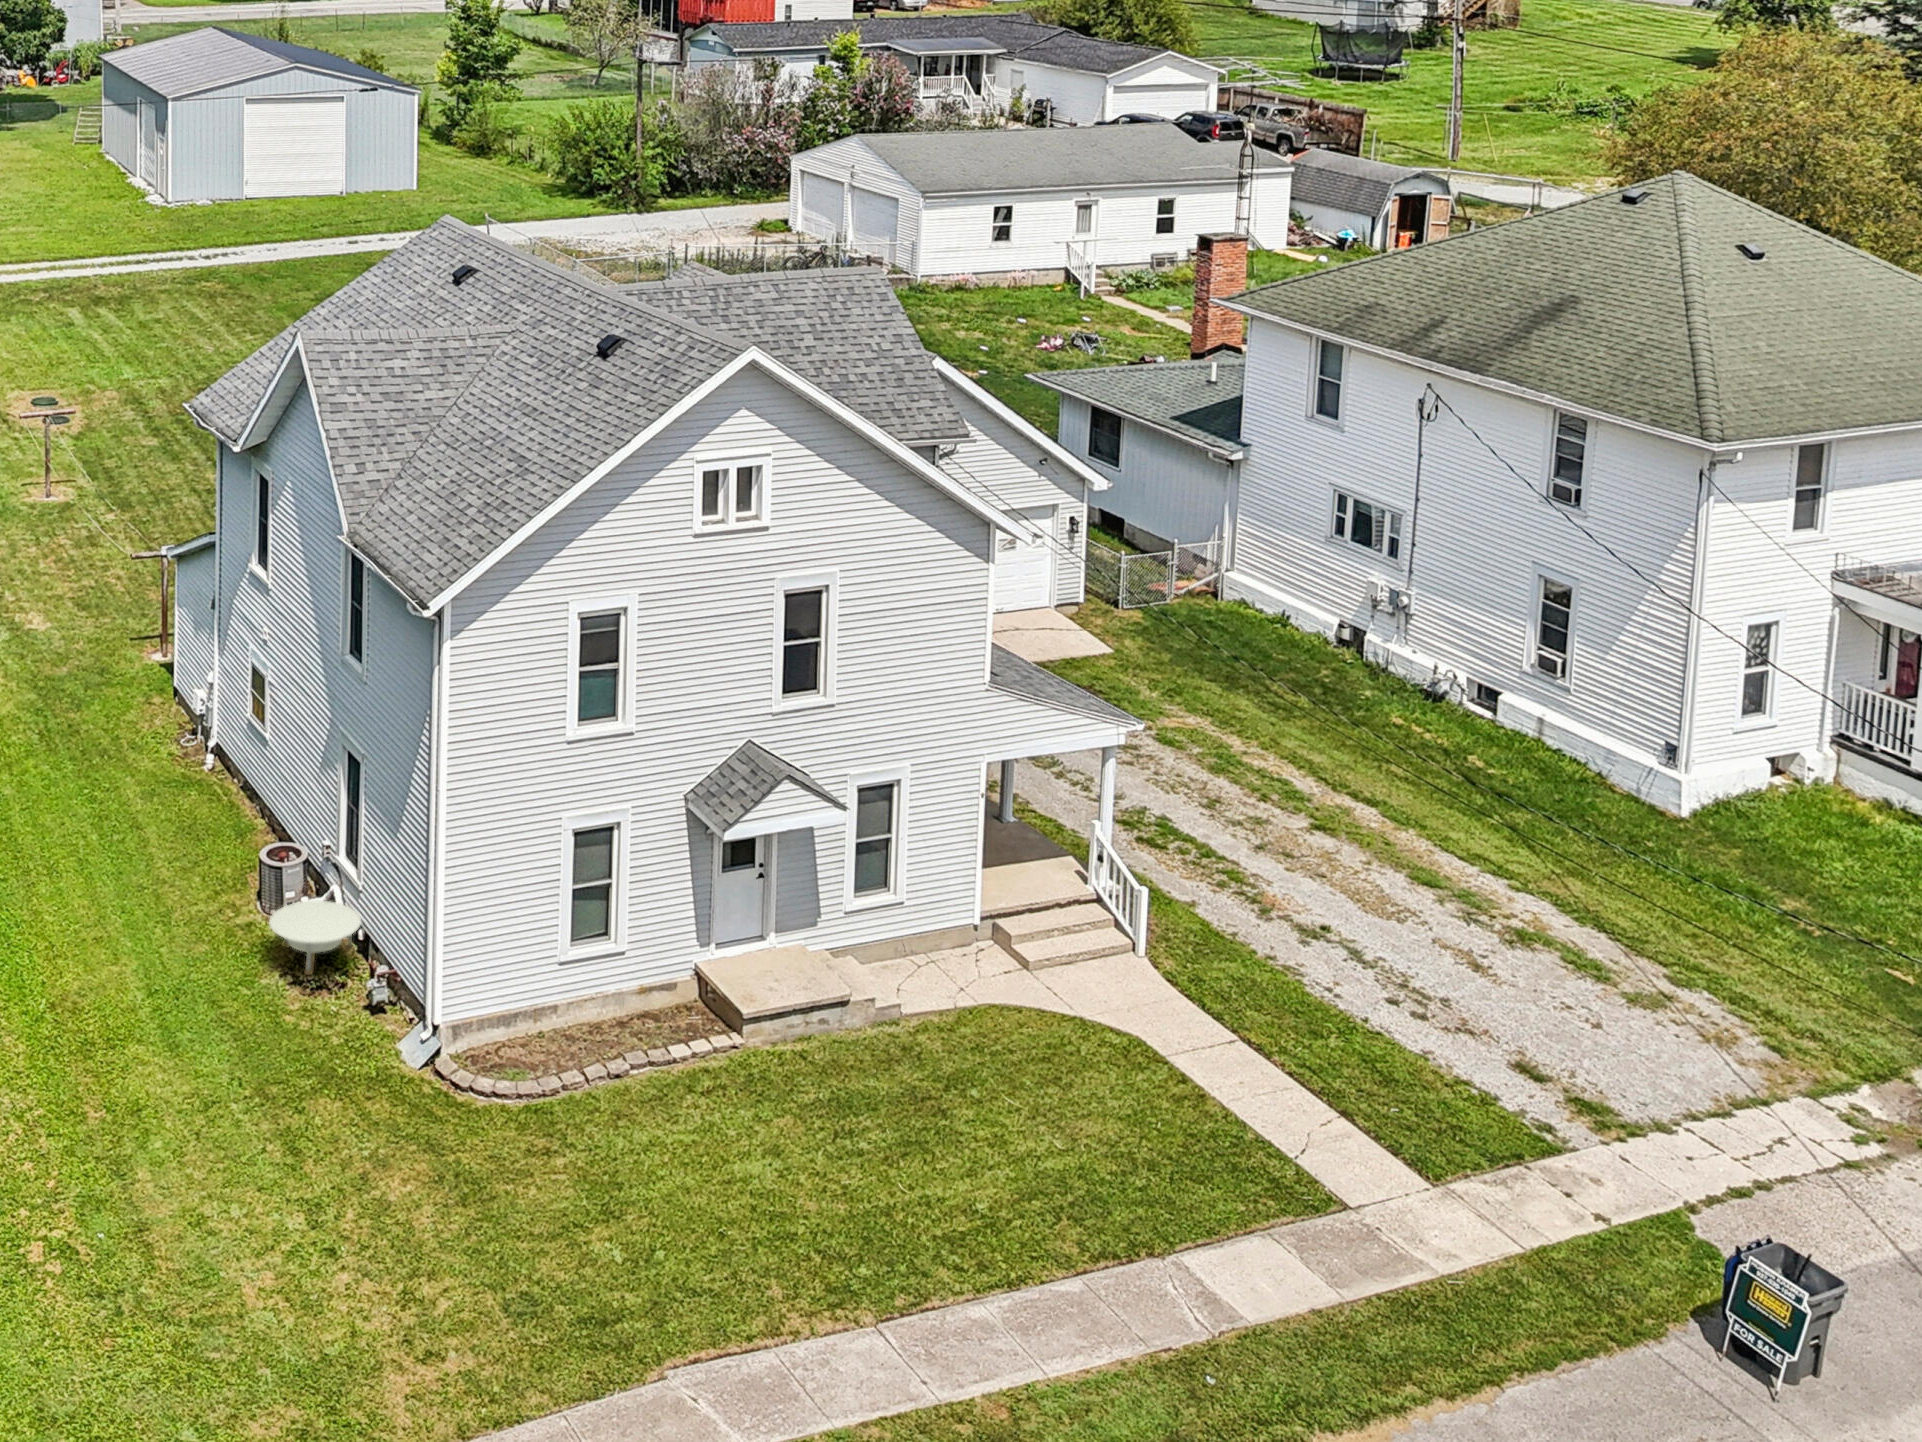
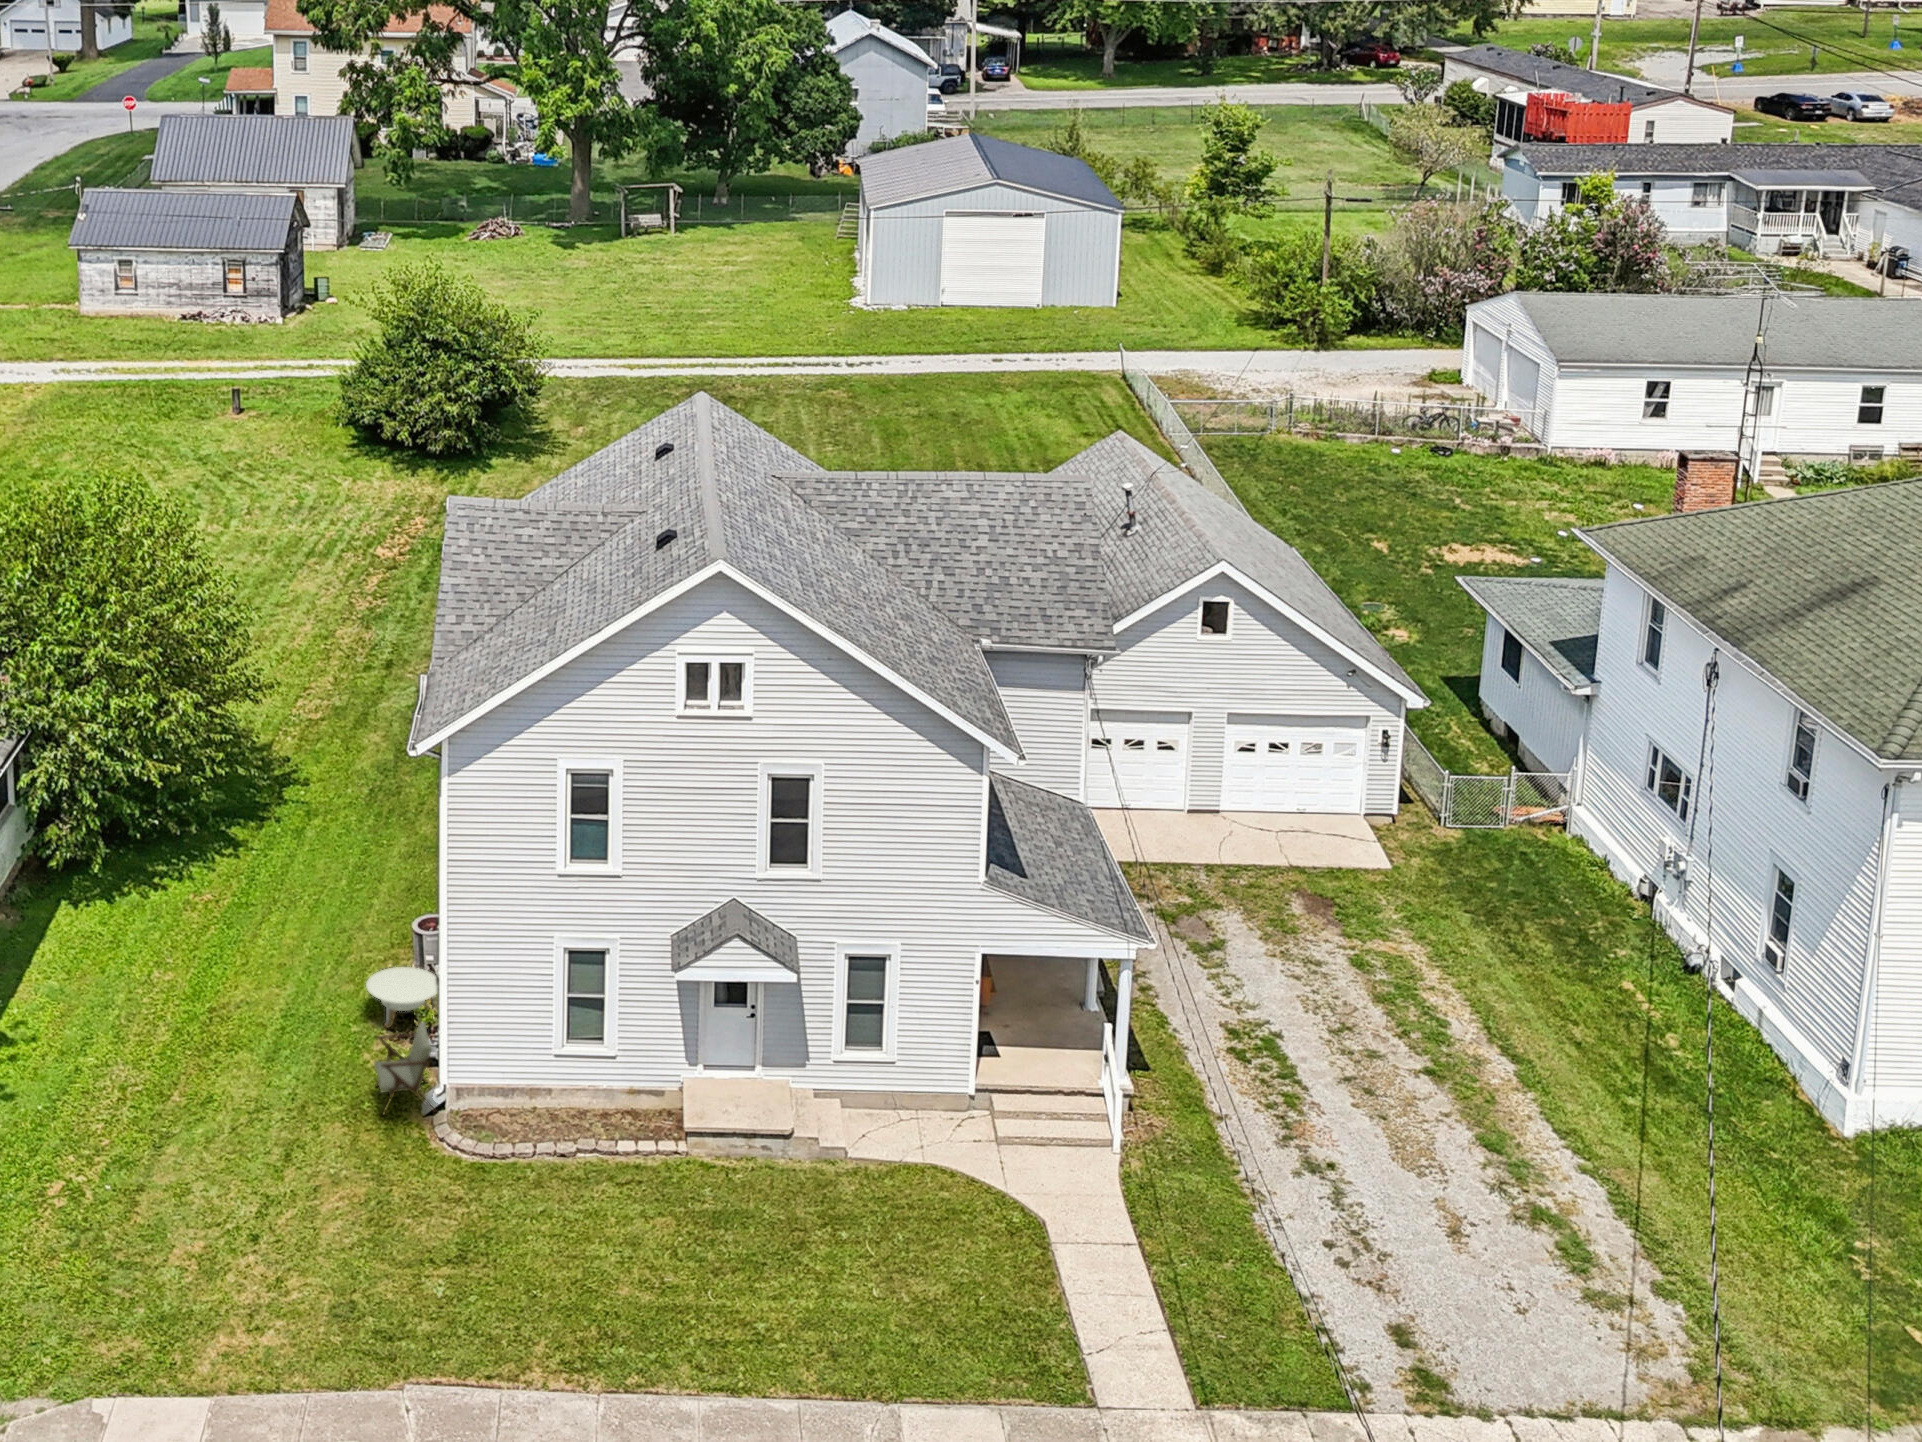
lounge chair: none [345,953,439,1072] -> present [374,1022,435,1116]

